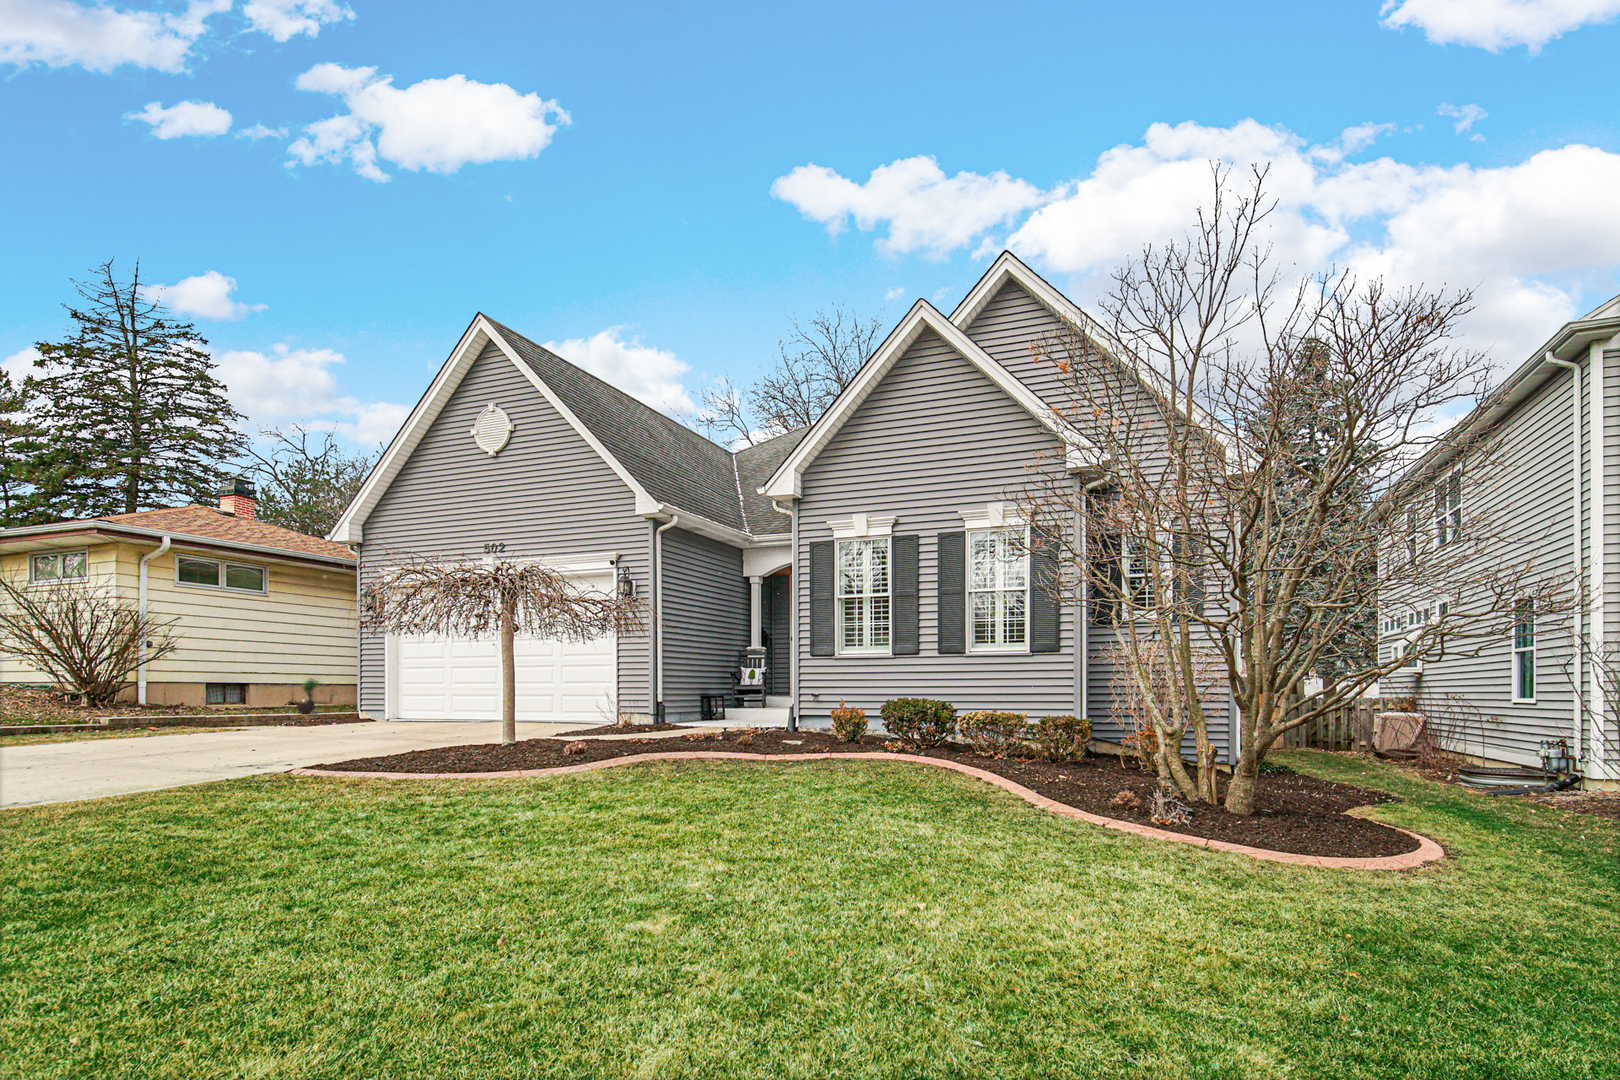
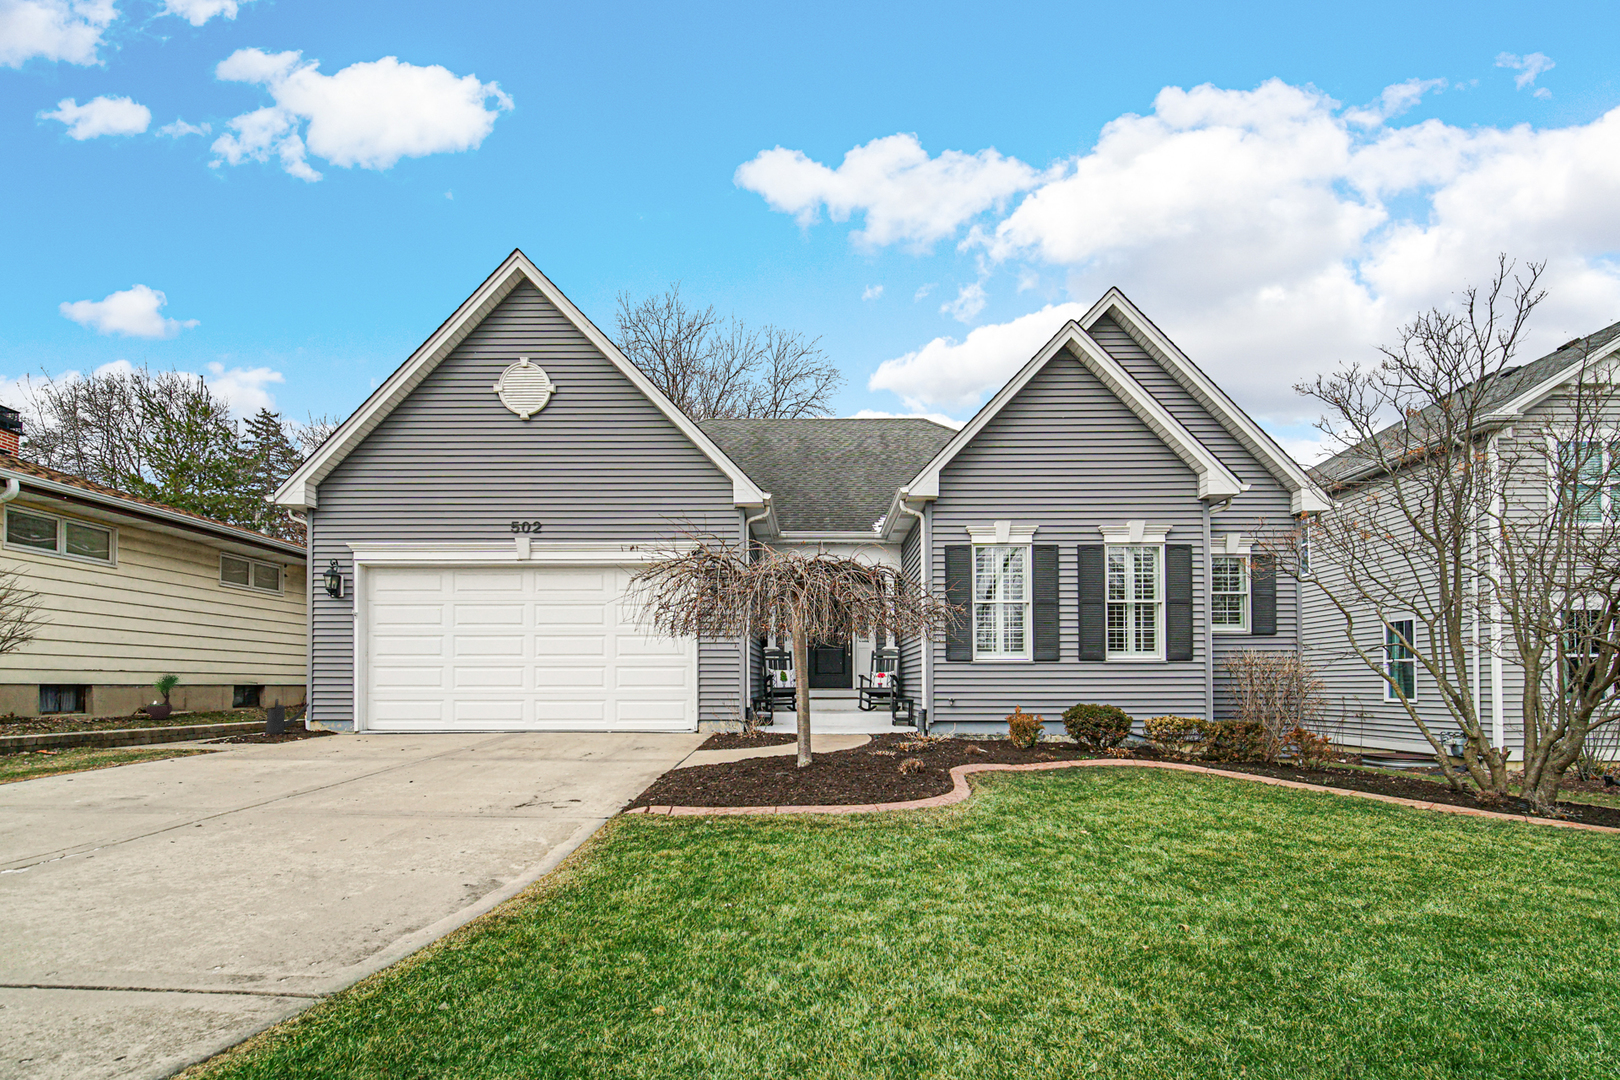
watering can: none [322,695,359,723] -> present [259,699,309,735]

